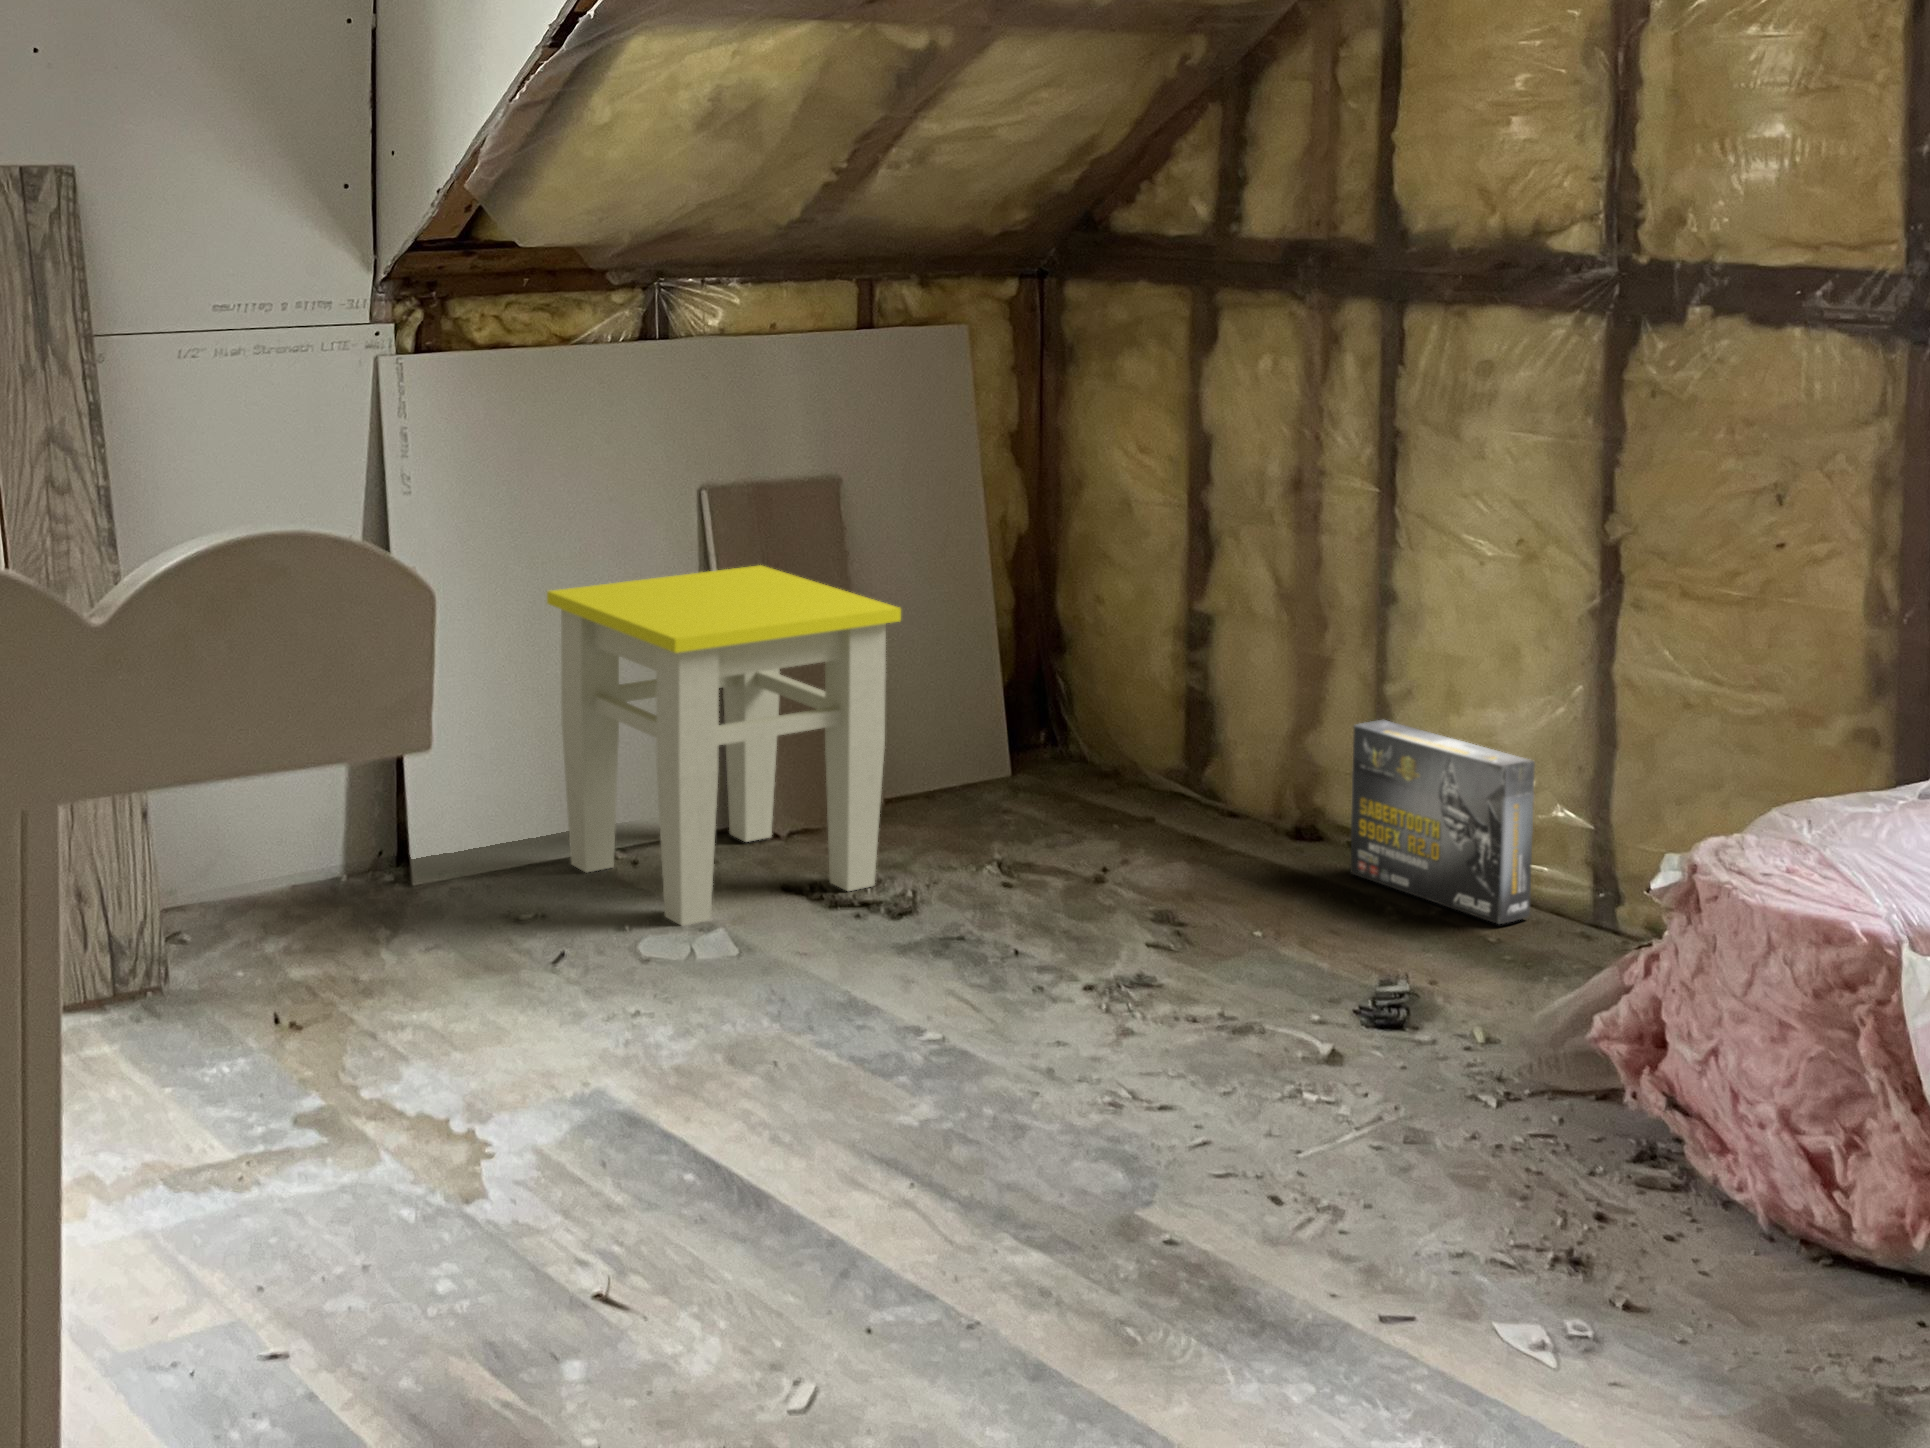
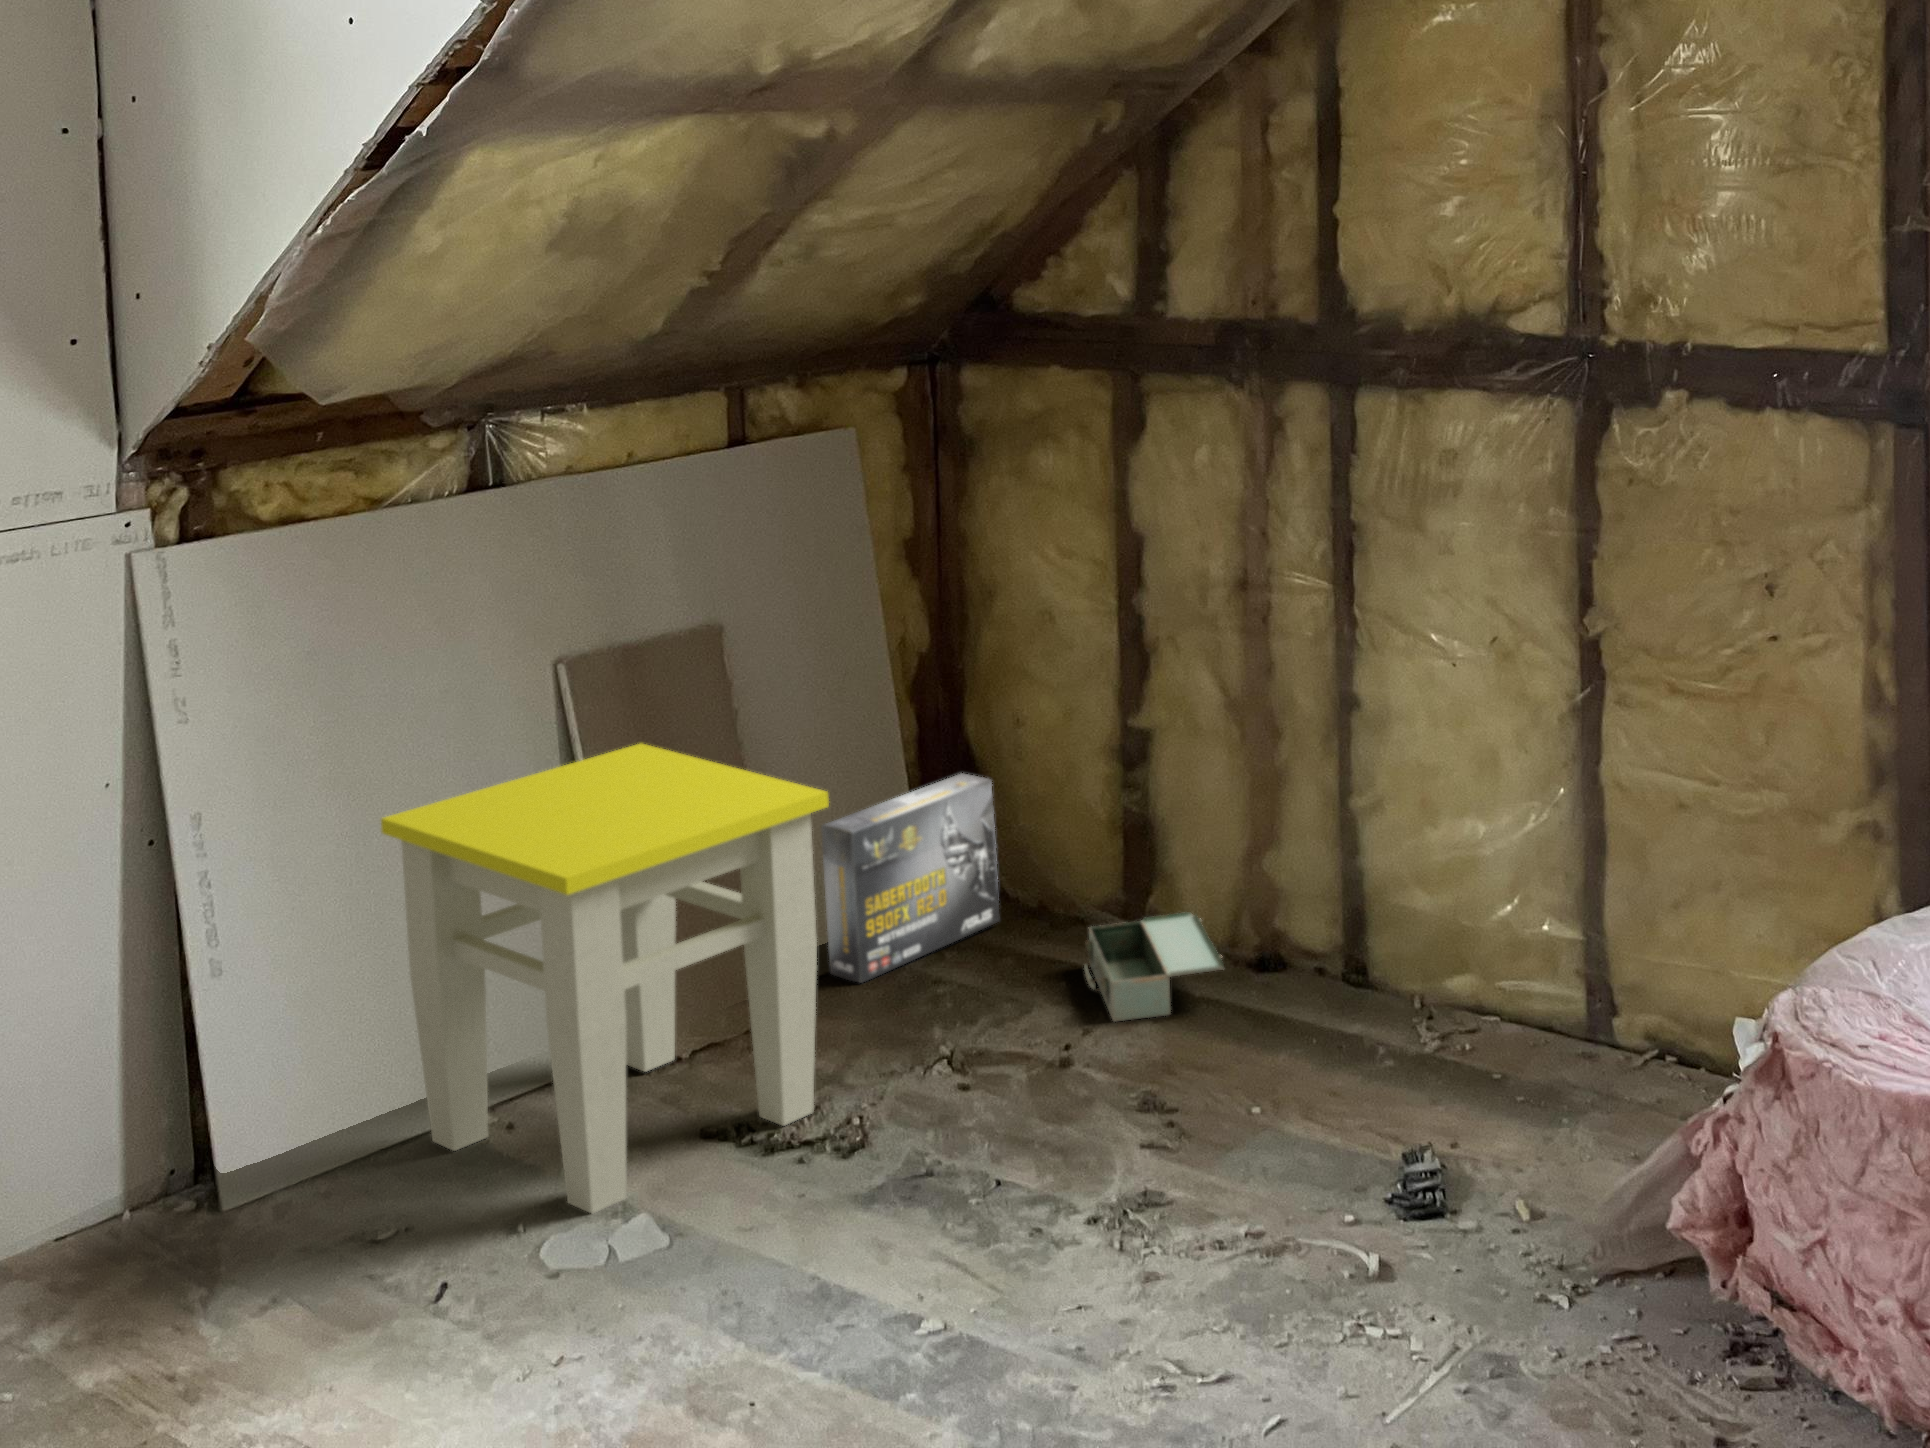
box: present [1350,720,1535,924] -> present [821,773,999,983]
toolbox: none [1132,781,1255,861] -> present [1084,912,1224,1021]

